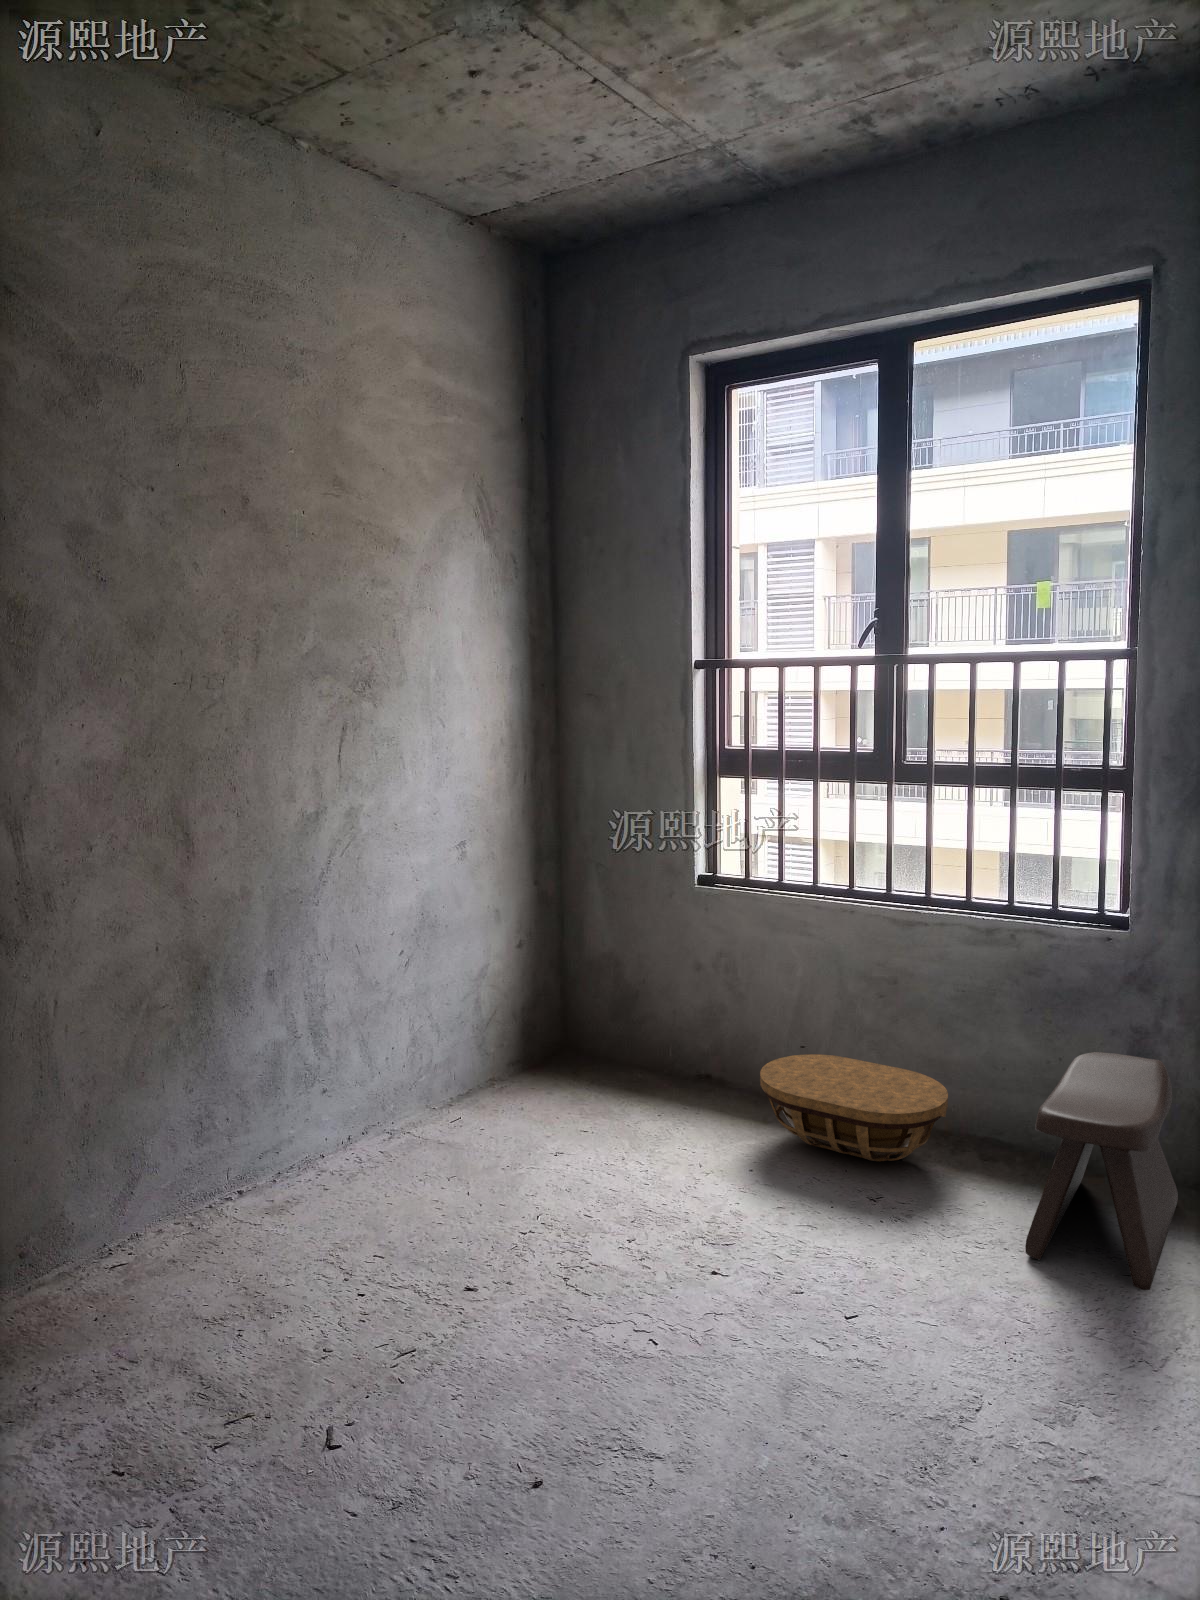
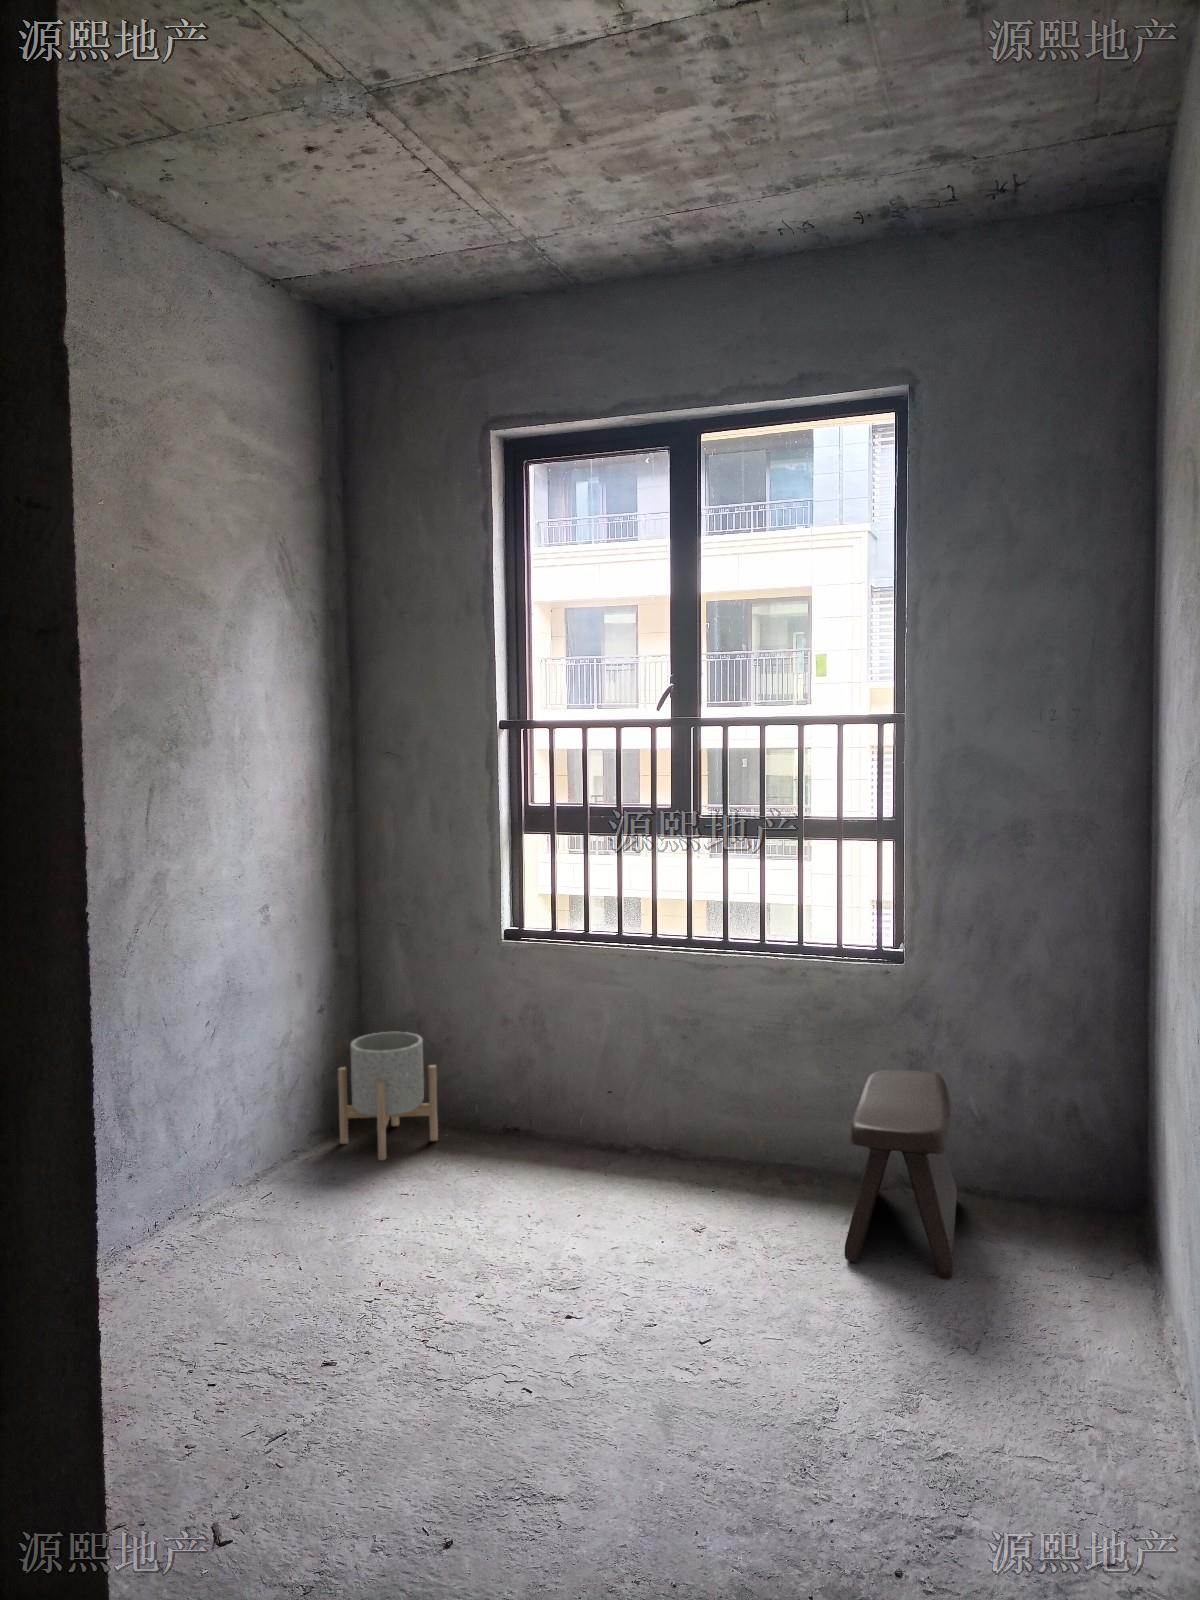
planter: none [527,973,622,1097] -> present [338,1032,438,1160]
basket: present [760,1054,948,1161] -> none [585,1094,760,1190]

